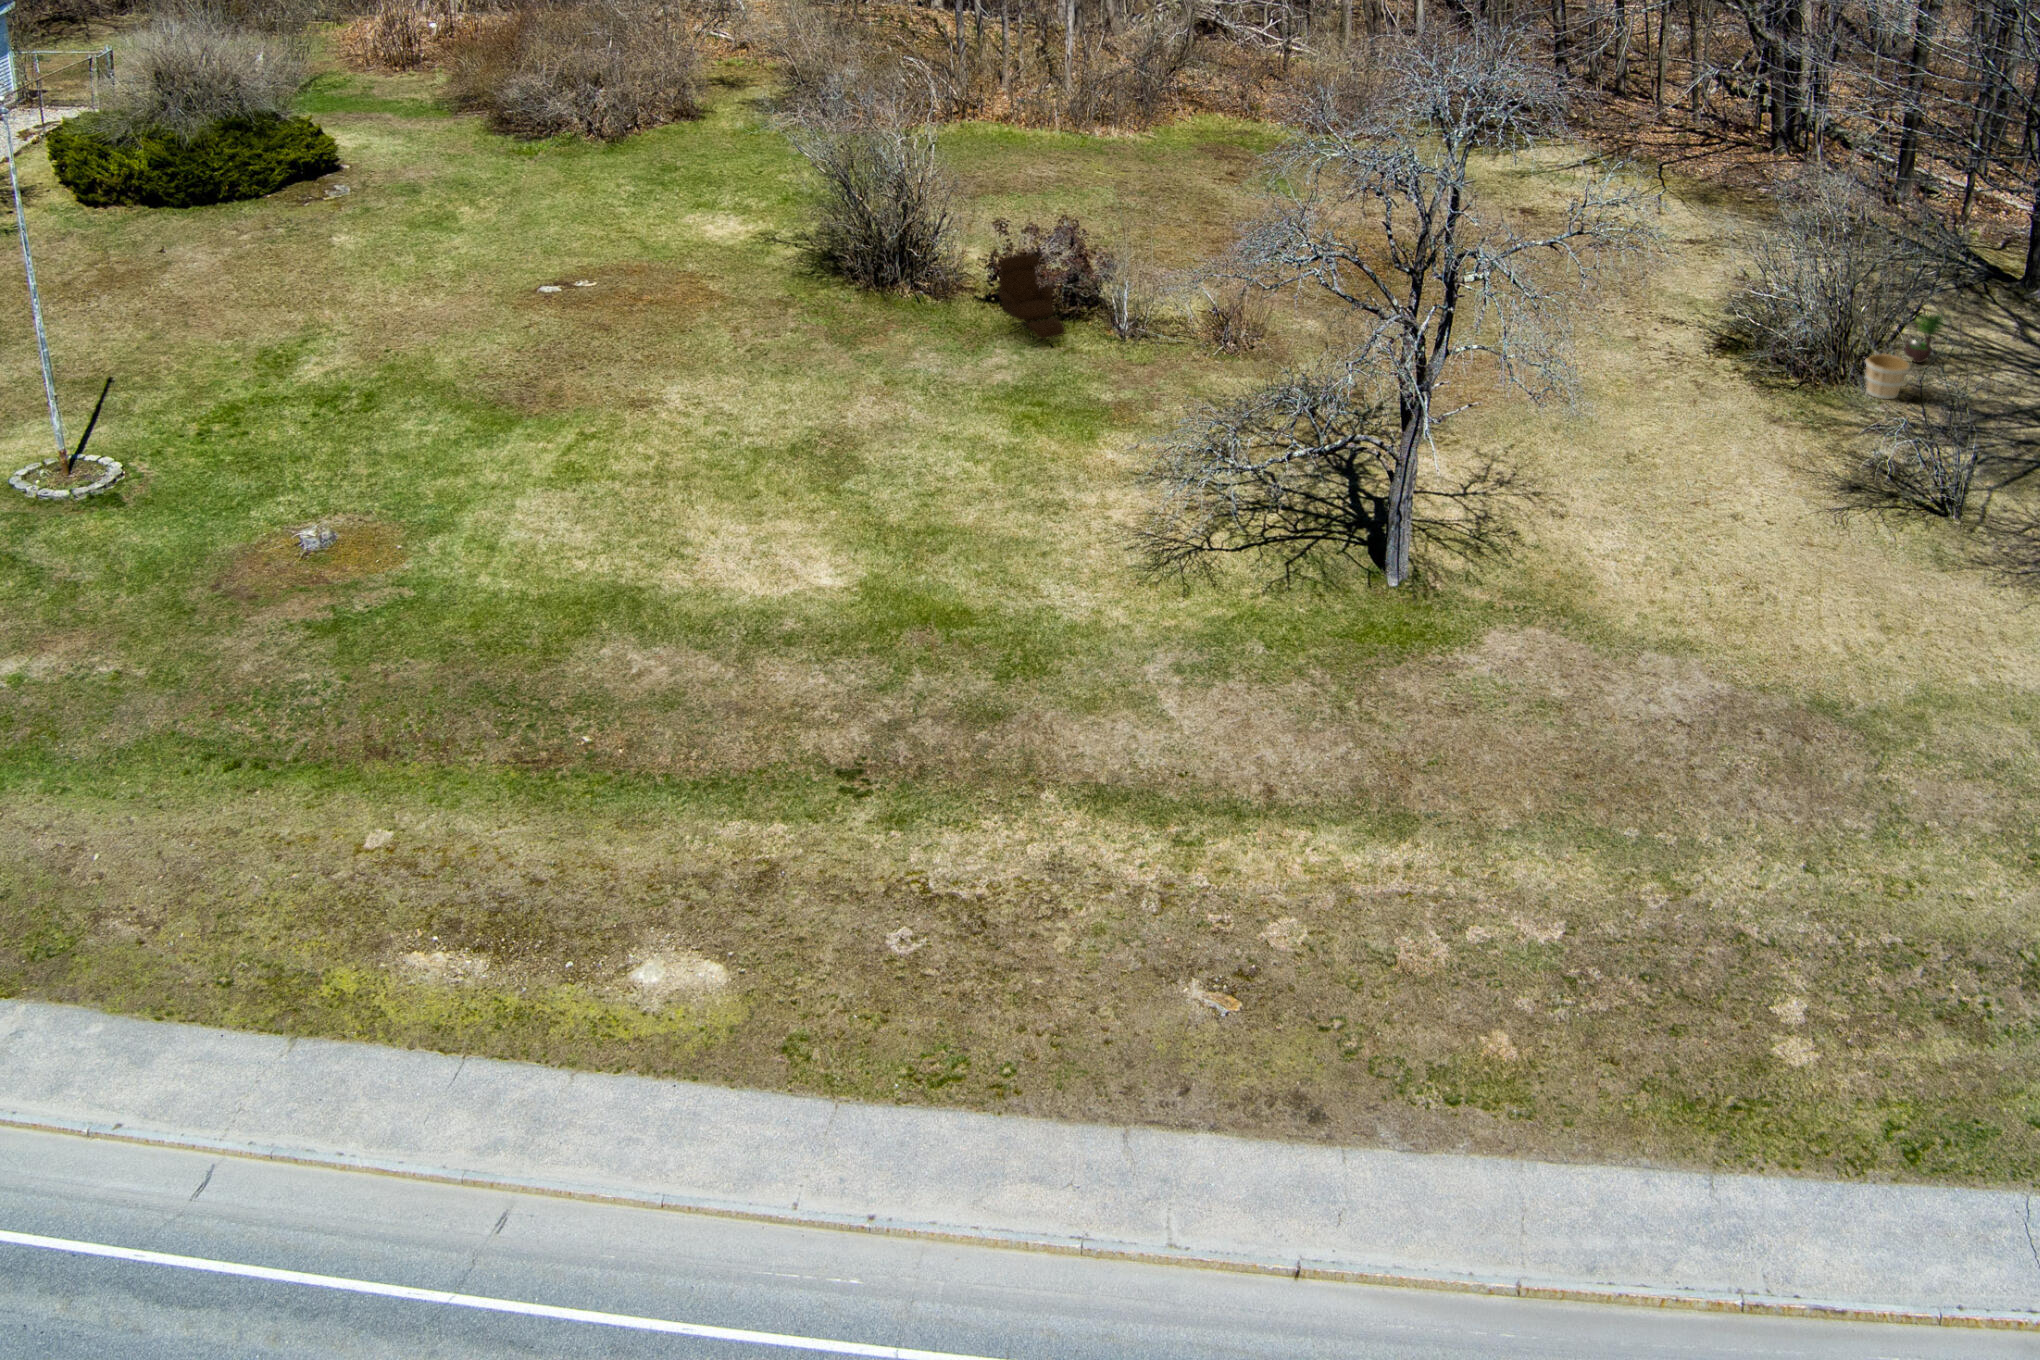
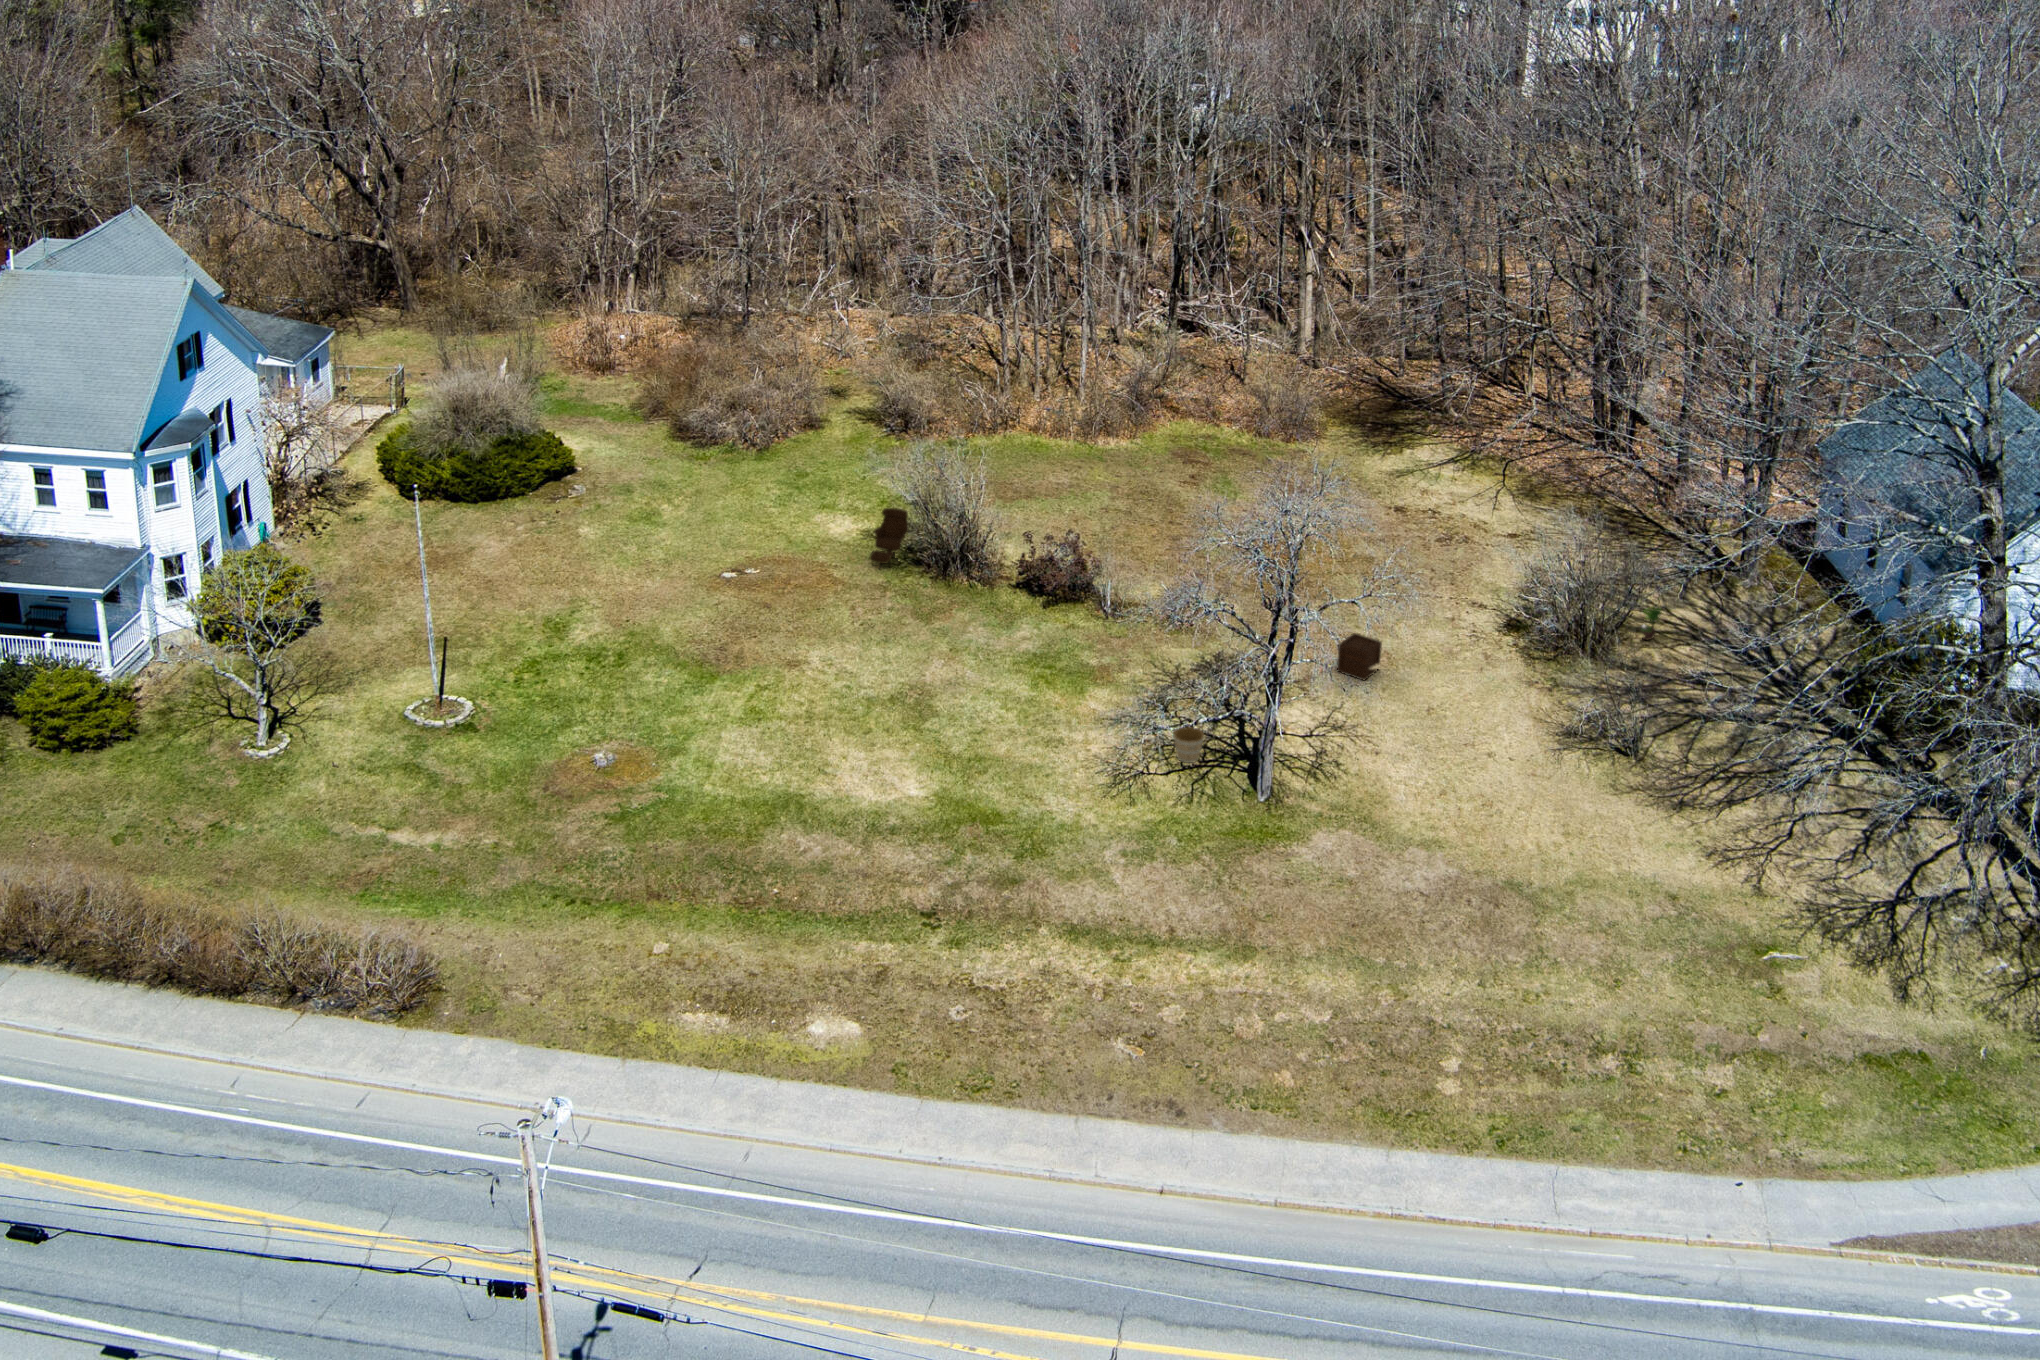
lounge chair: present [997,254,1065,345] -> present [869,508,909,568]
wooden crate: none [1476,350,1545,419] -> present [1337,633,1382,680]
wooden bucket: present [1866,354,1910,399] -> present [1173,727,1205,763]

